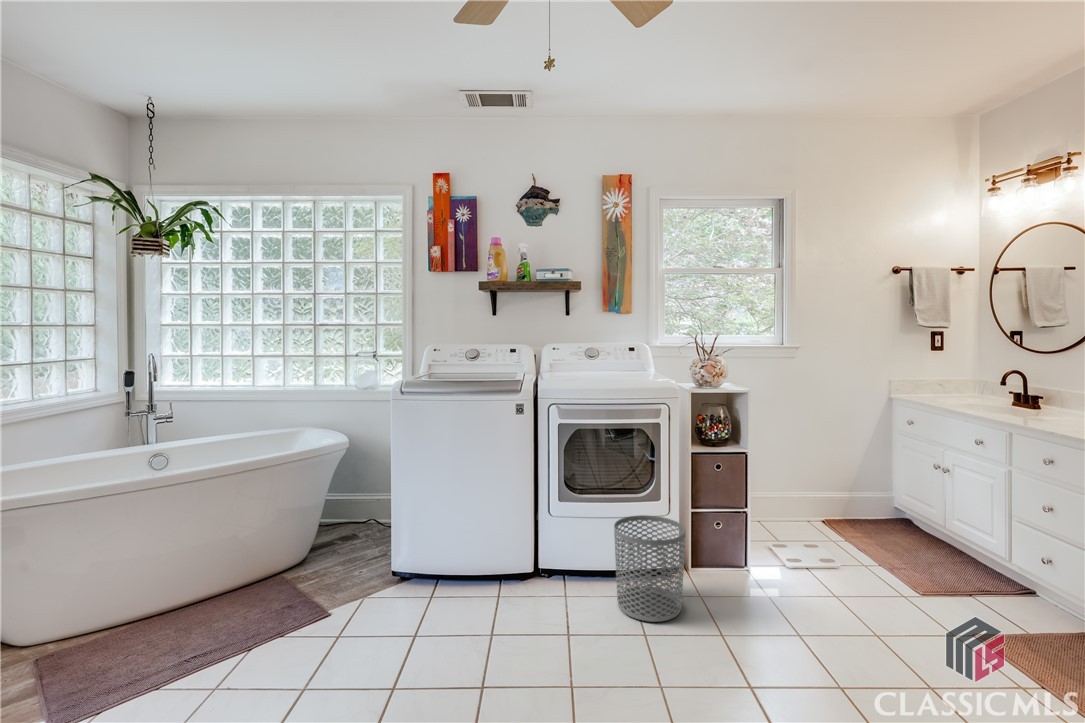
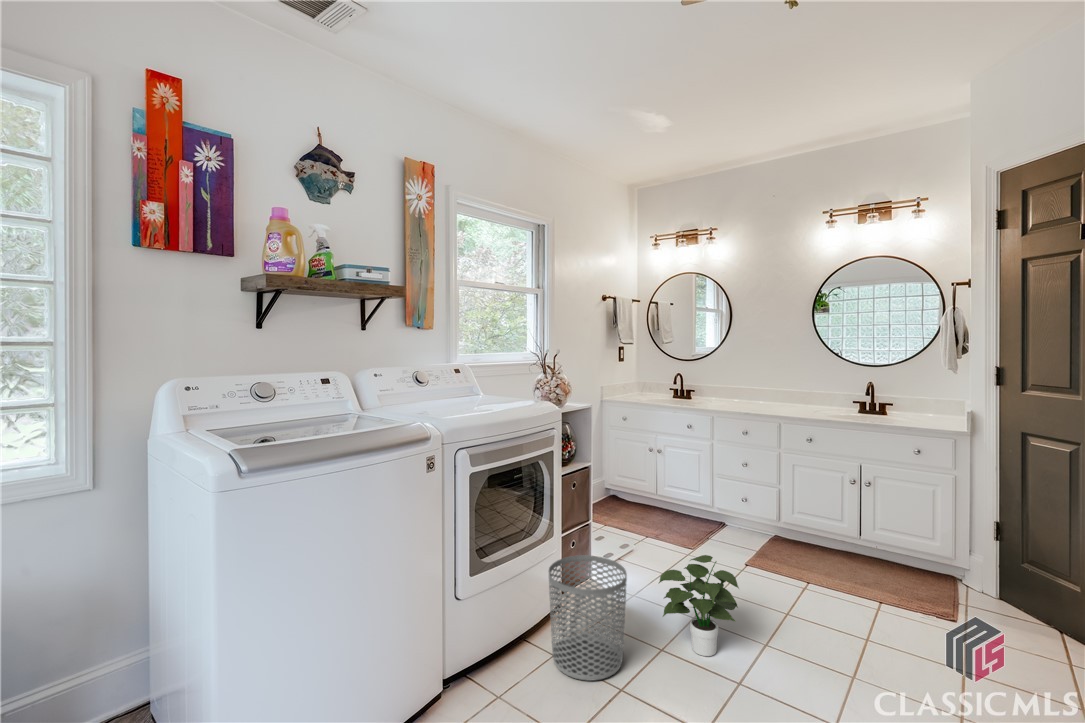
potted plant: none [715,554,815,657] -> present [659,555,739,656]

